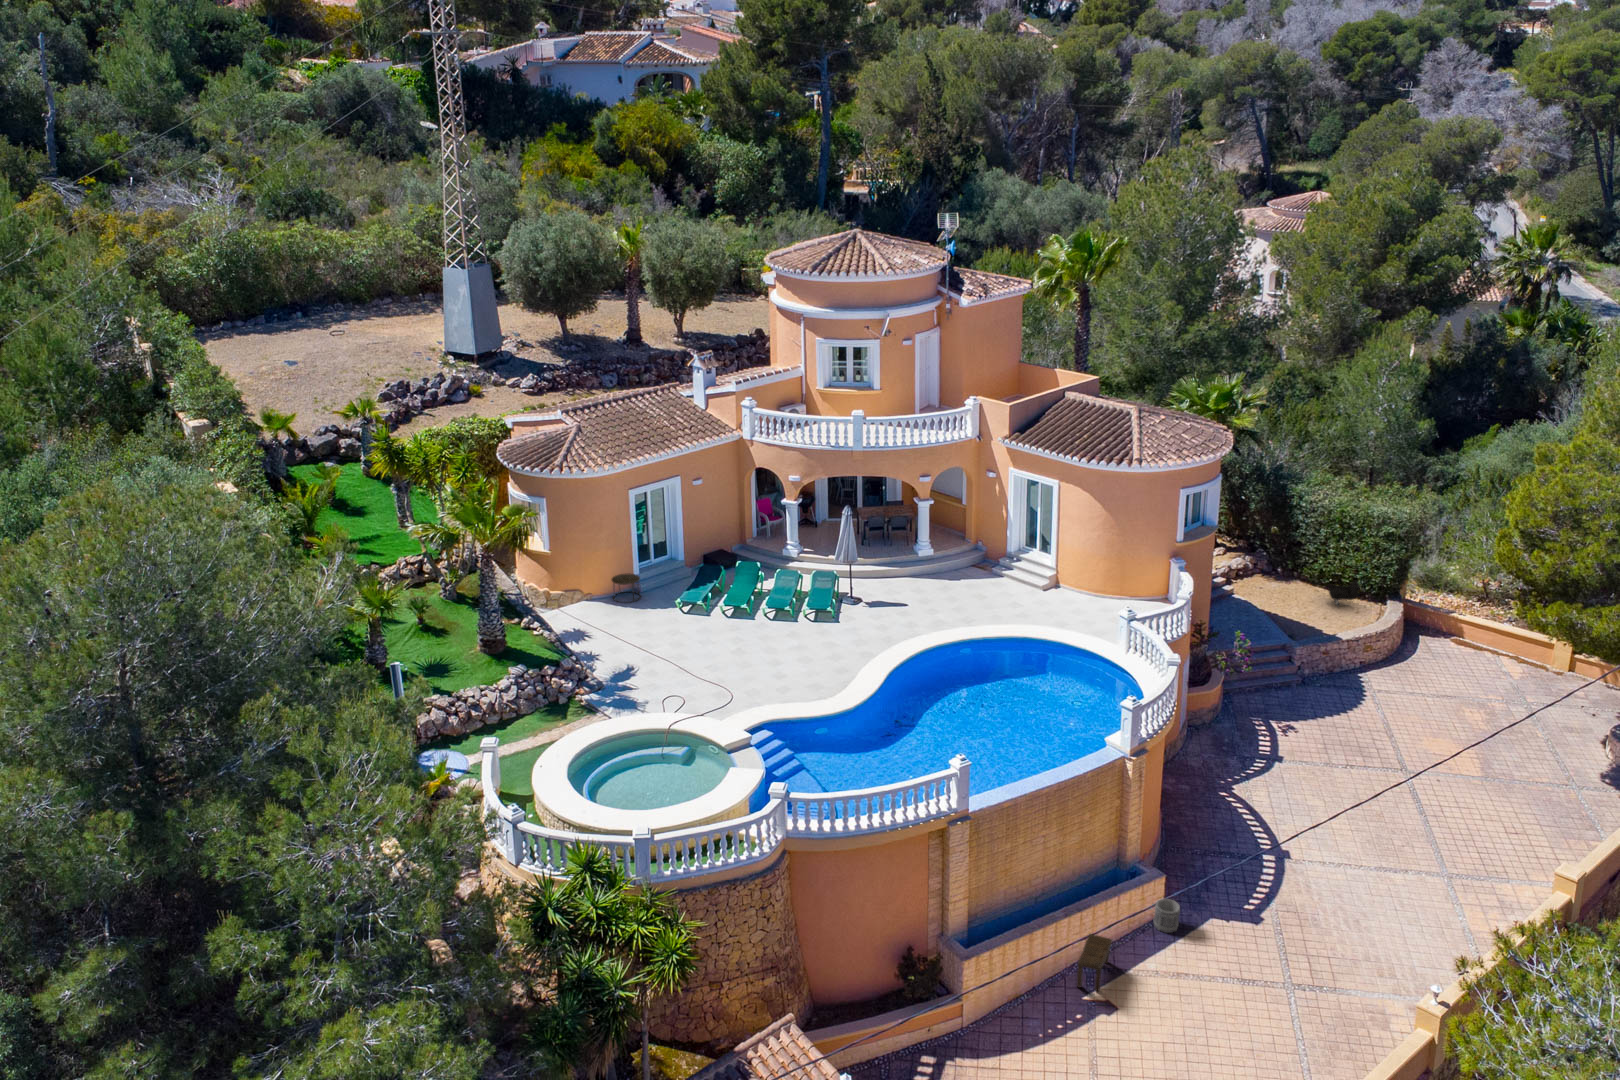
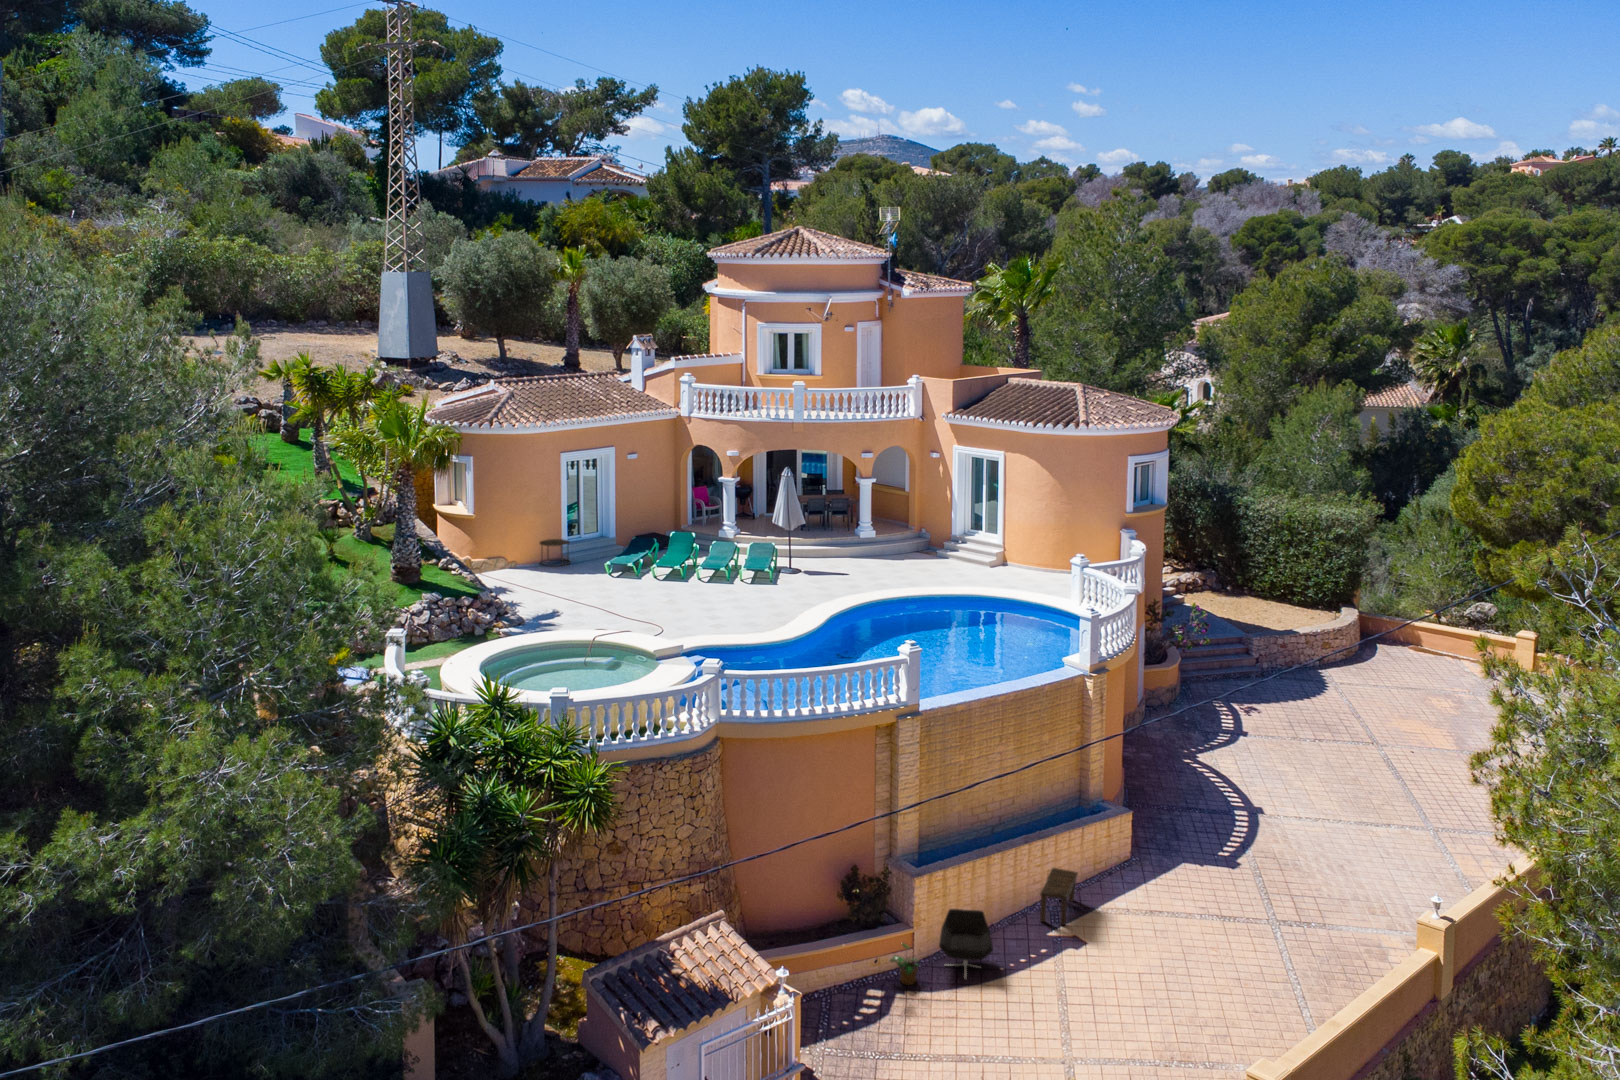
lounge chair: present [1329,580,1360,607] -> present [939,909,993,979]
bucket: present [1154,899,1180,933] -> none [1121,840,1150,875]
potted plant: none [941,1015,968,1053] -> present [890,943,919,985]

